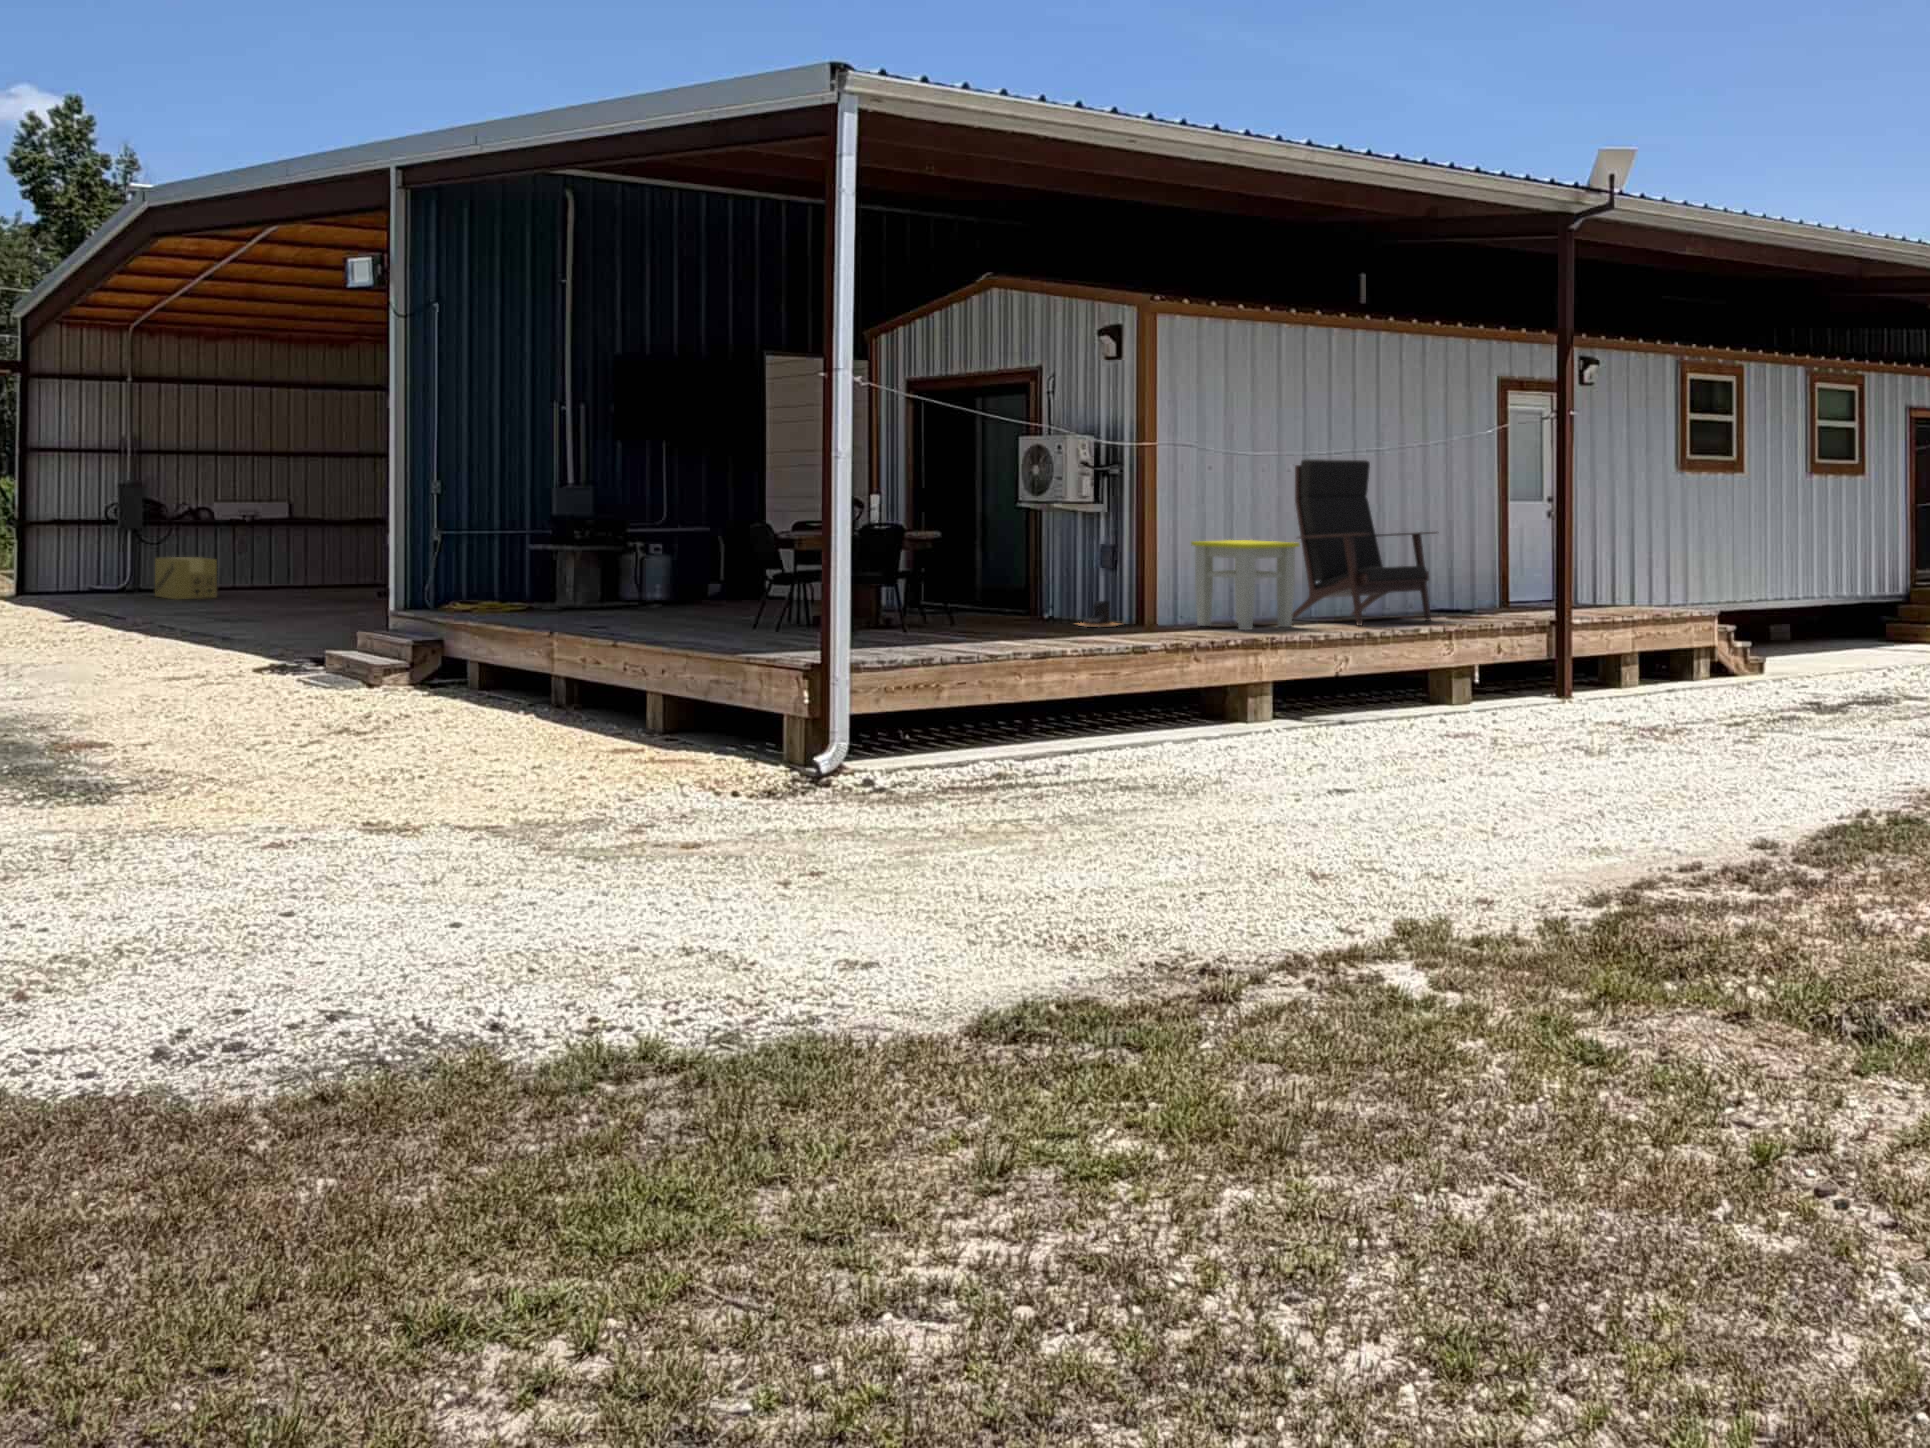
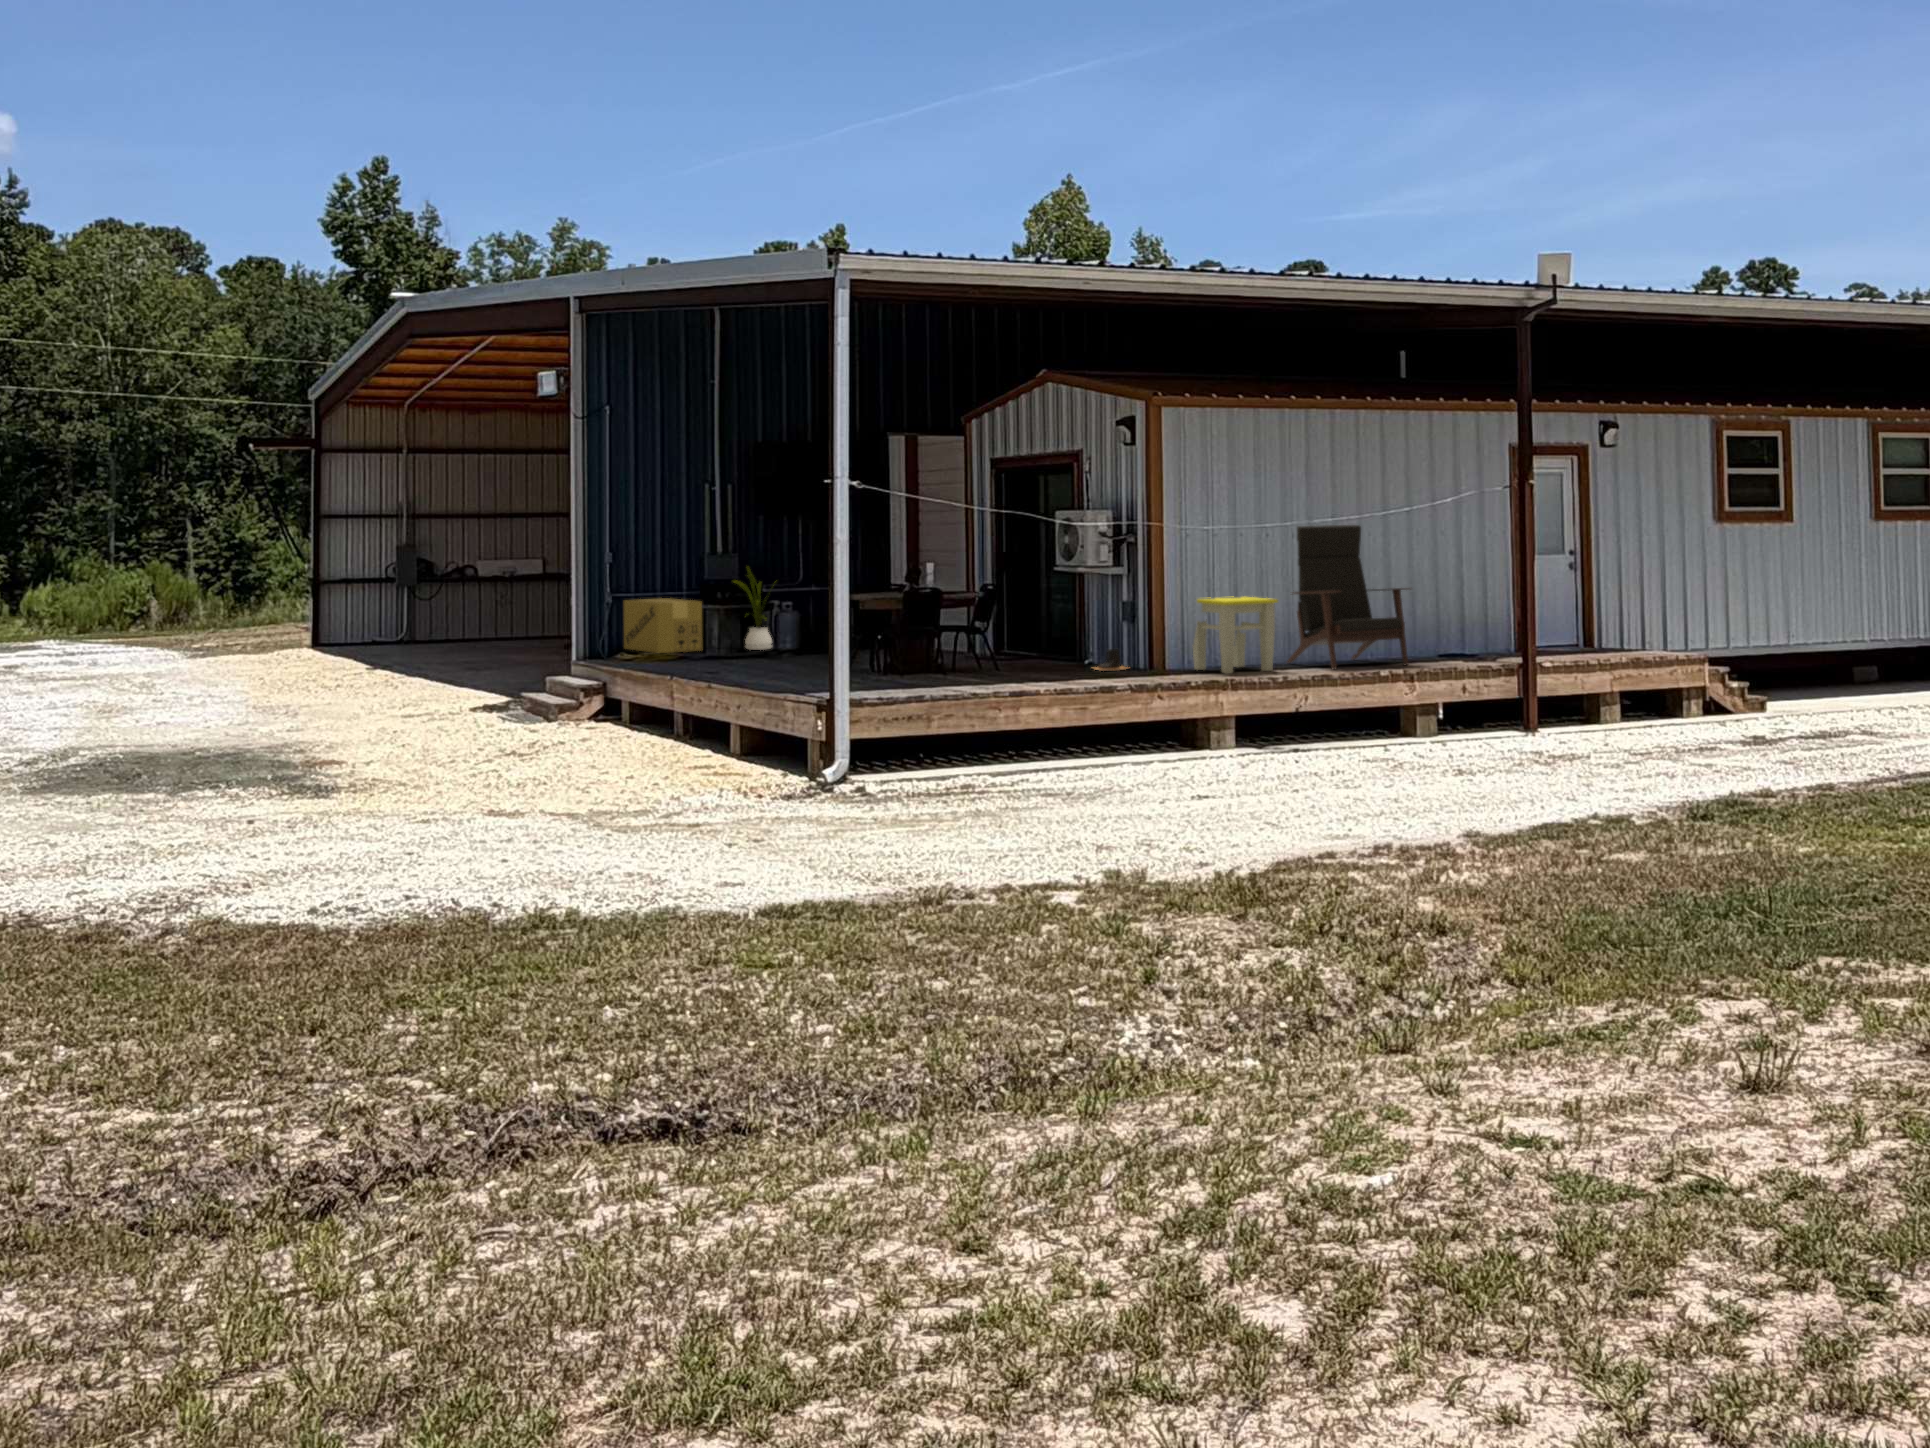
house plant: none [591,503,649,605] -> present [734,567,774,650]
cardboard box: present [155,557,217,599] -> present [624,598,702,653]

